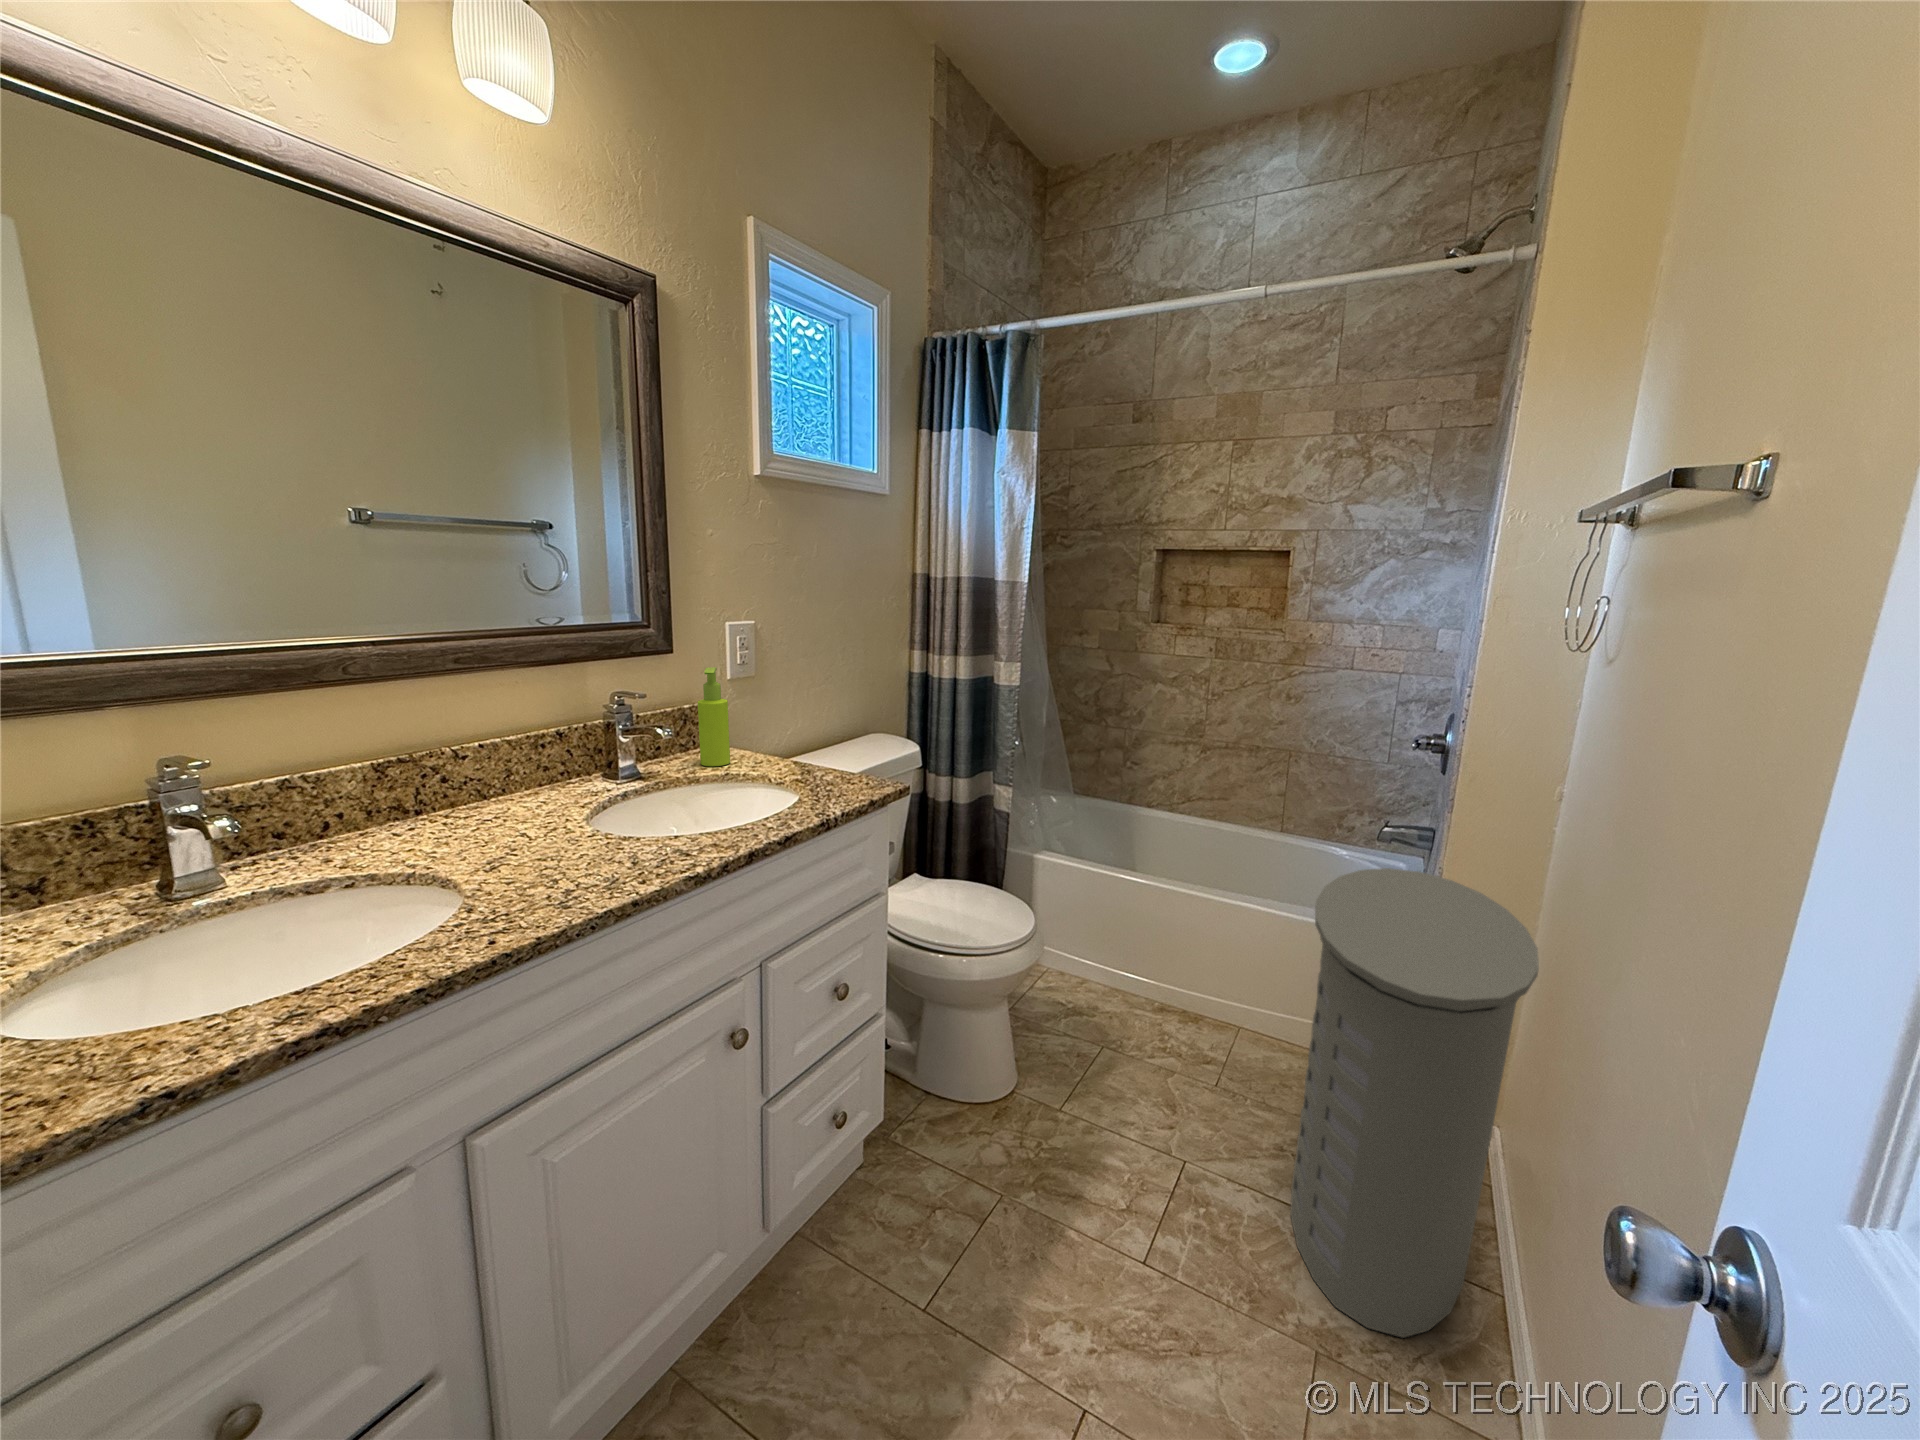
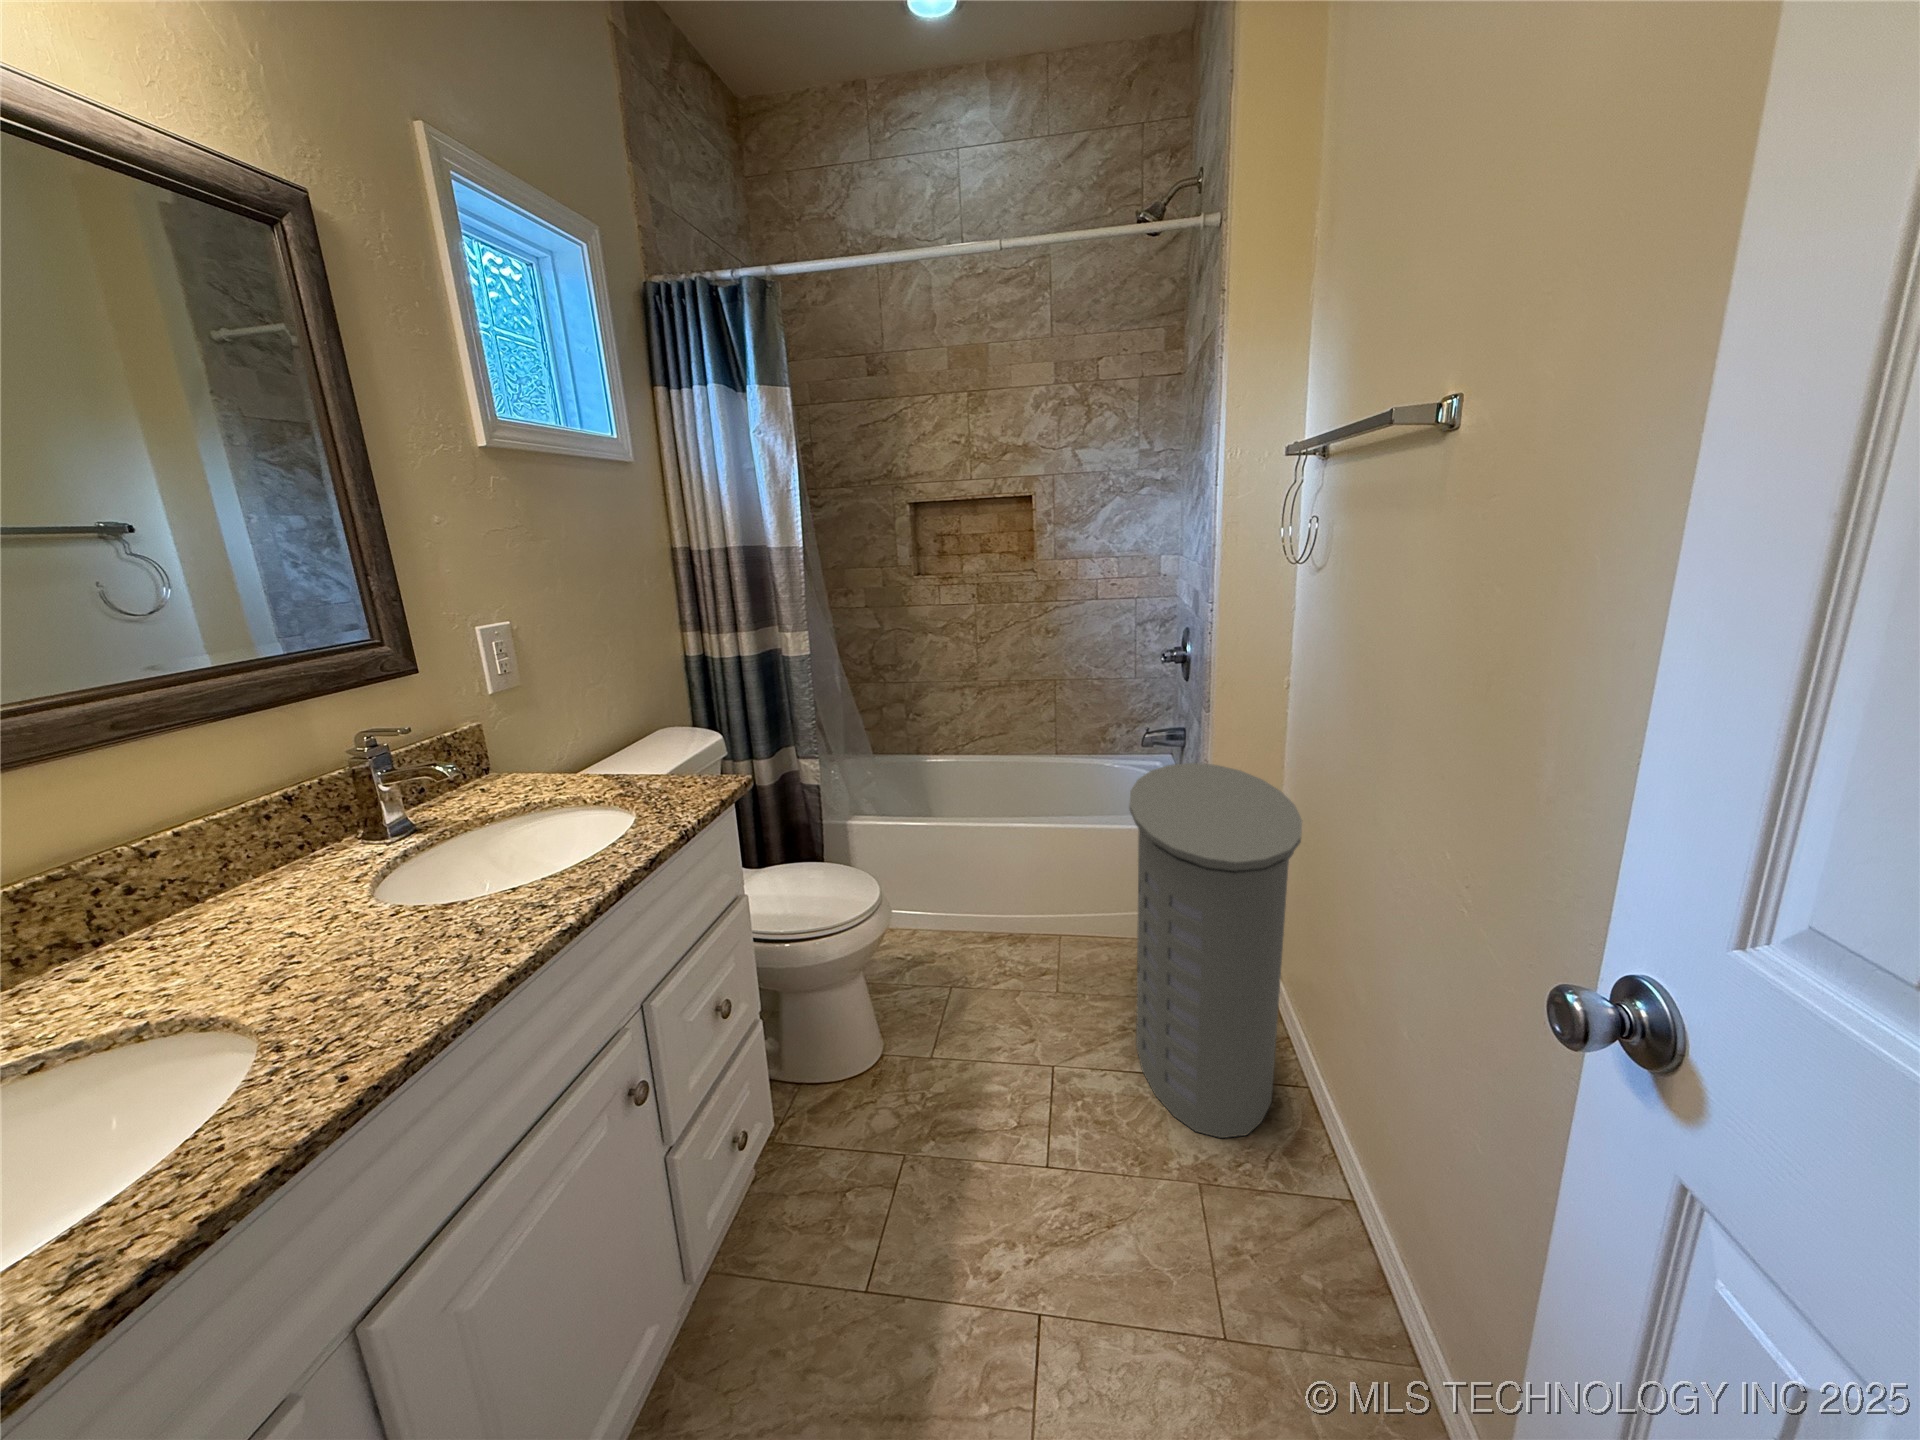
soap dispenser: present [698,667,730,766] -> none [470,682,525,799]

